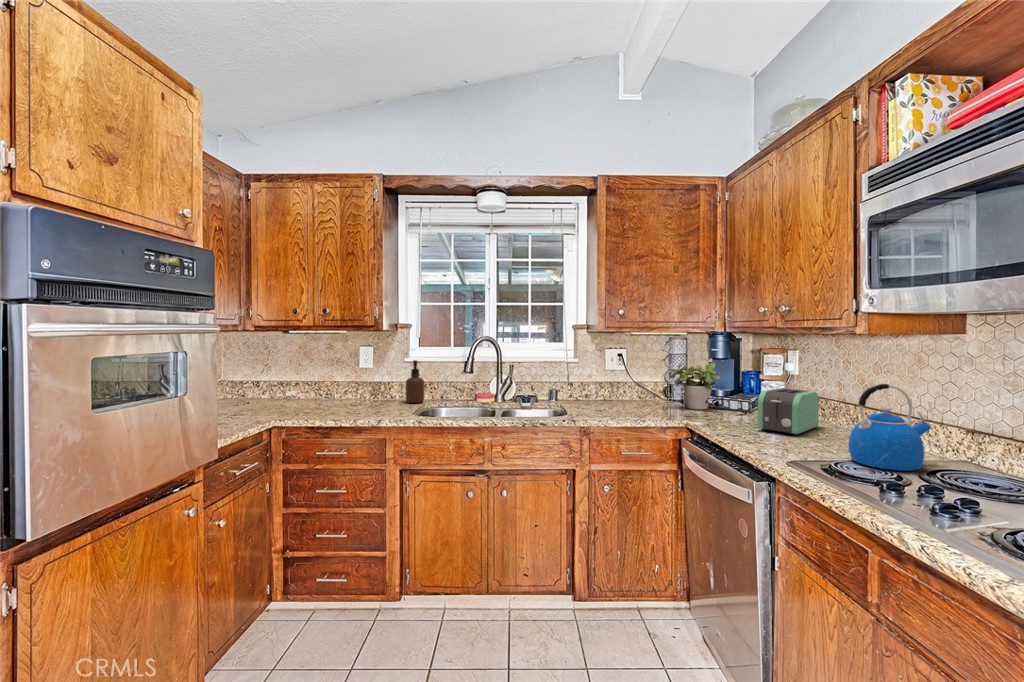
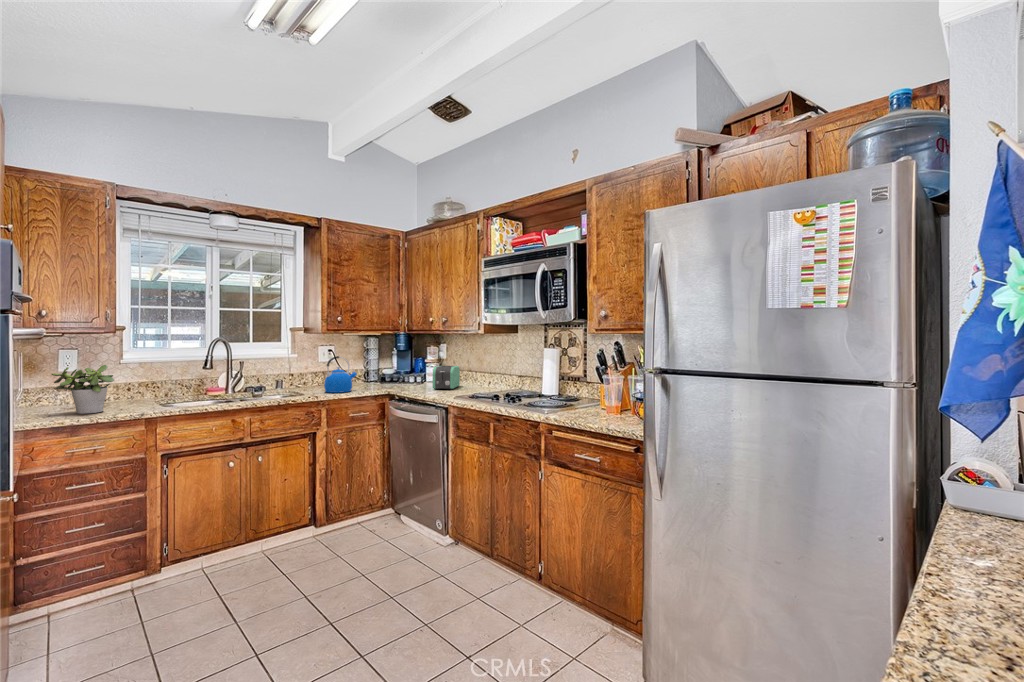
soap dispenser: present [406,360,424,403] -> none [125,360,148,402]
potted plant: present [670,363,721,410] -> present [52,365,114,414]
kettle: present [848,384,932,471] -> present [324,356,357,393]

